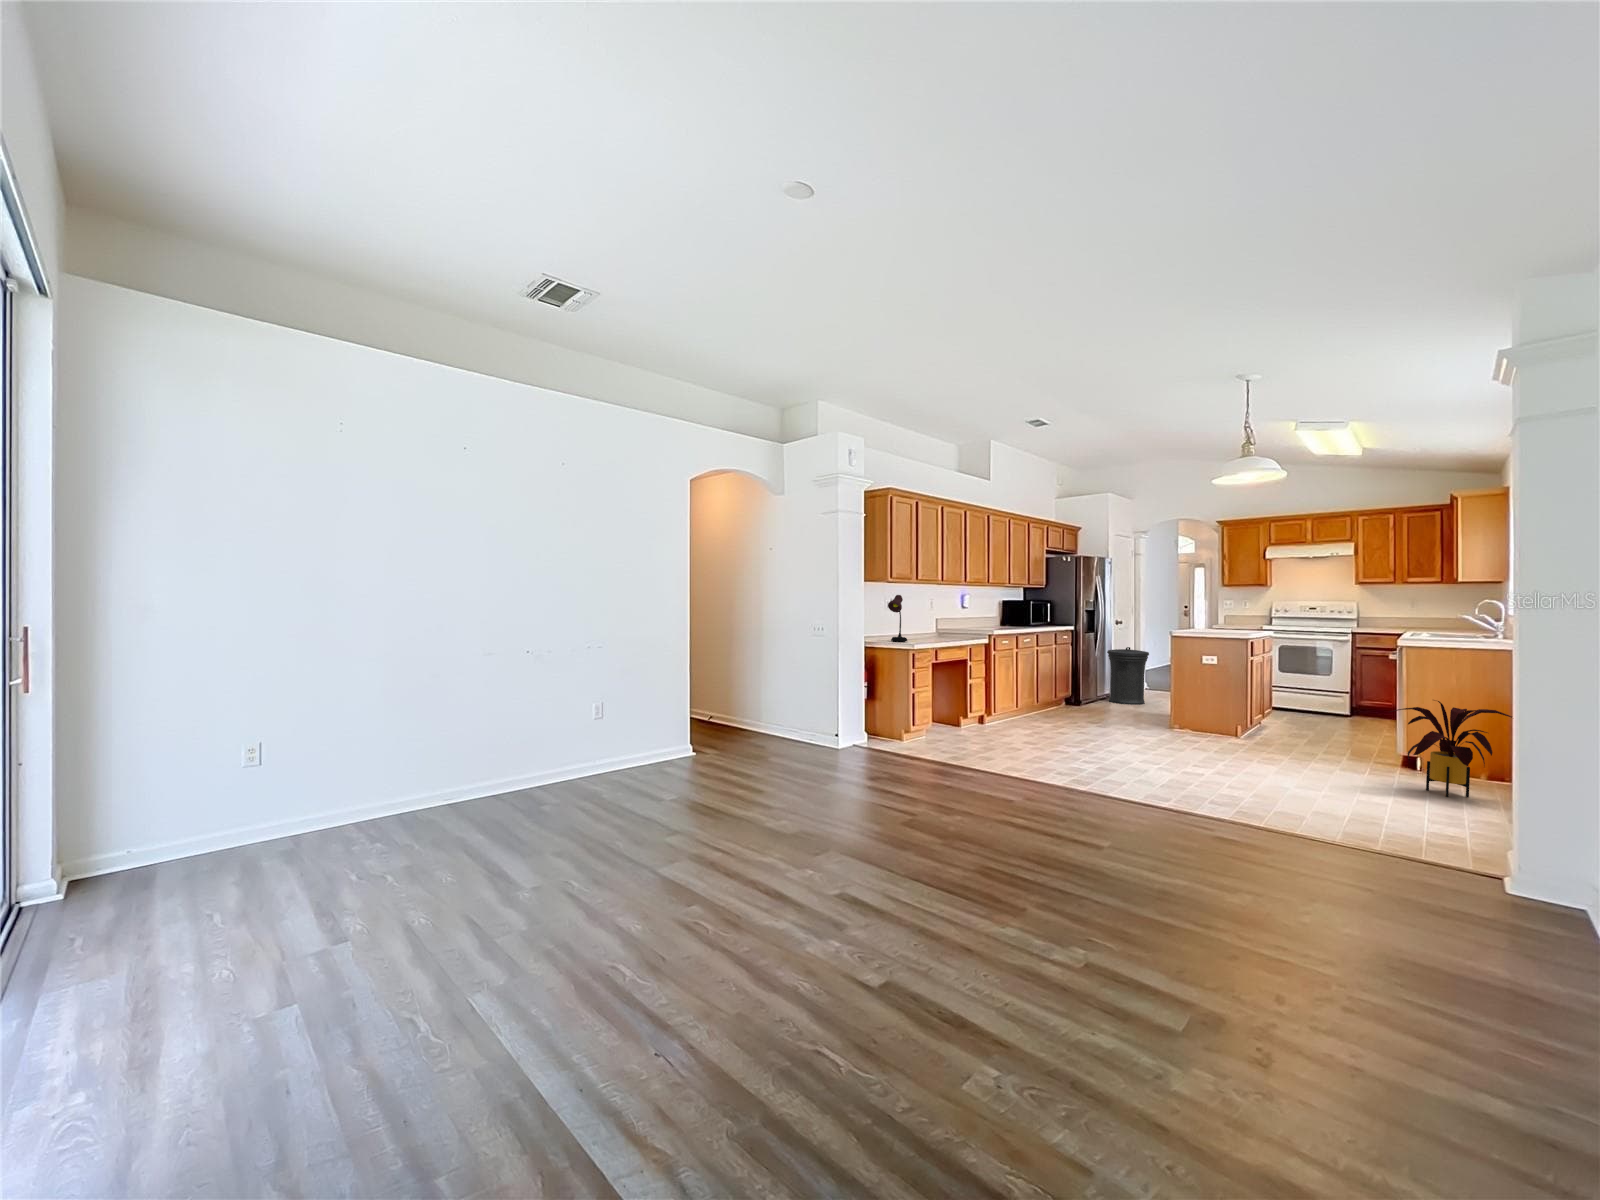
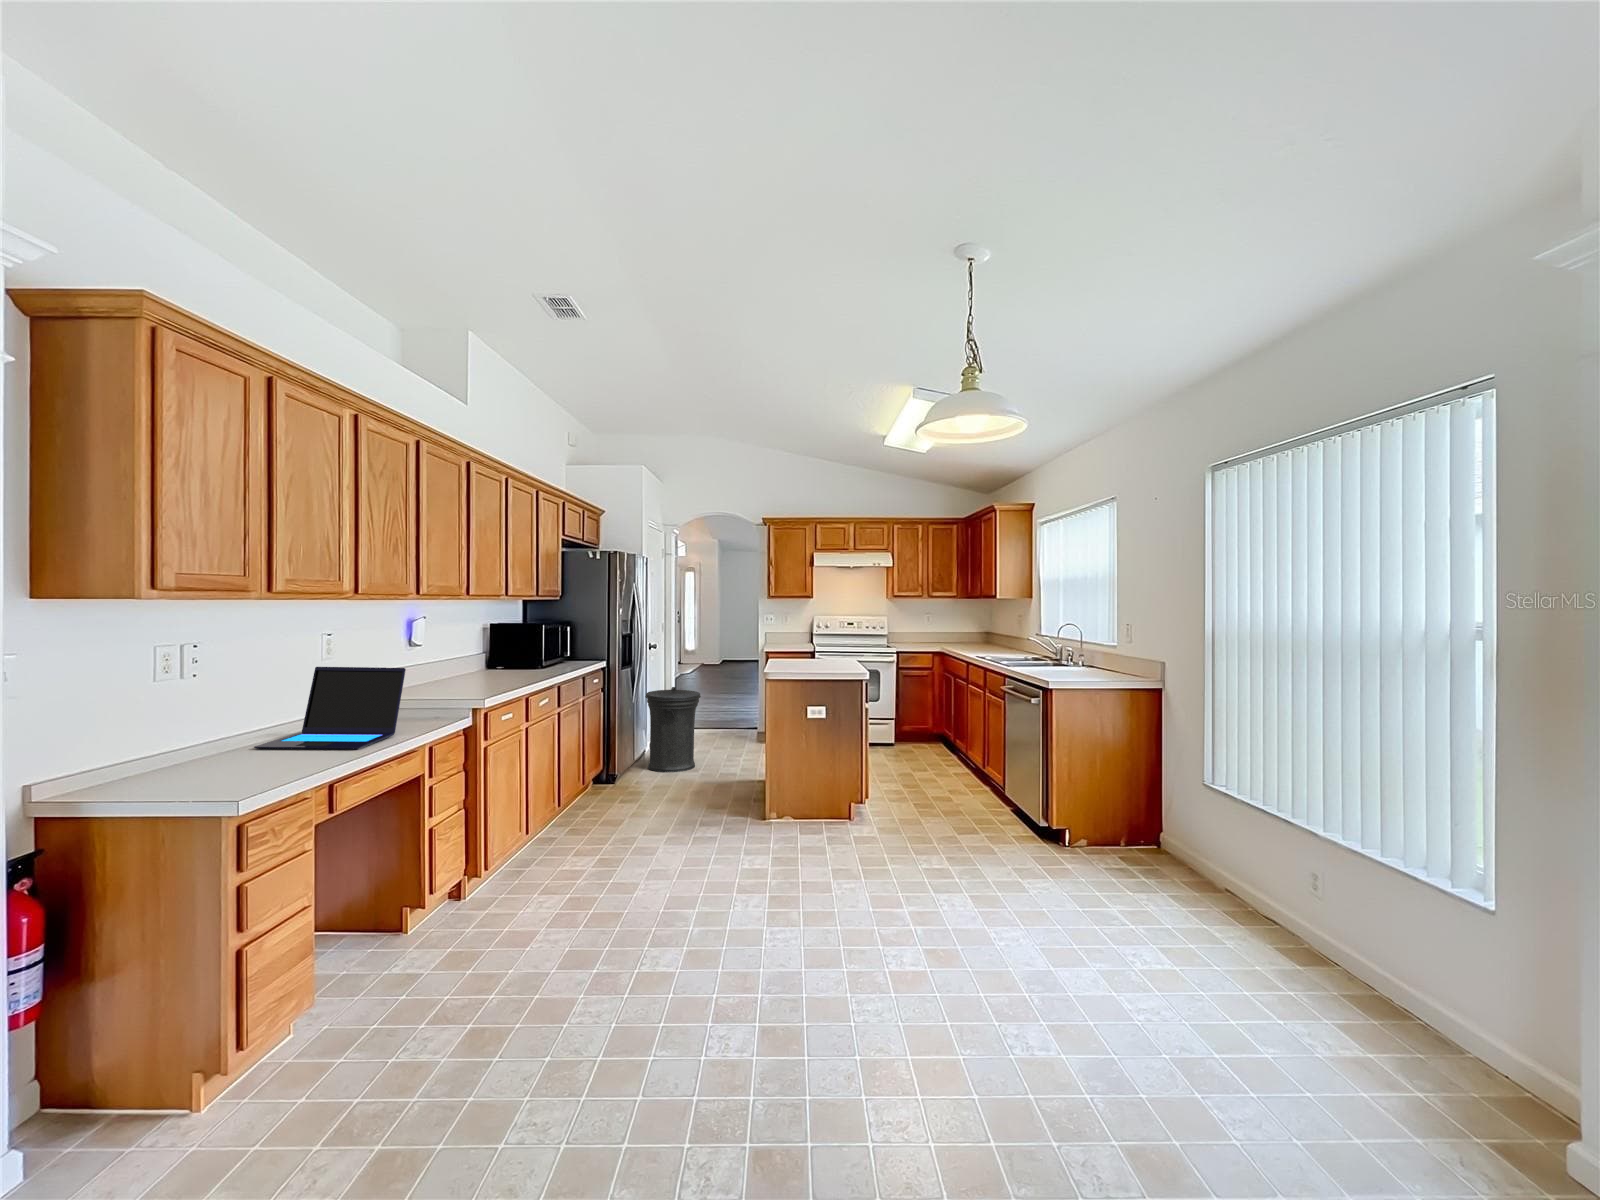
desk lamp: present [888,595,907,642] -> none [173,640,250,776]
laptop: none [906,611,959,642] -> present [254,667,406,750]
house plant: present [1390,701,1512,797] -> none [1097,772,1229,906]

